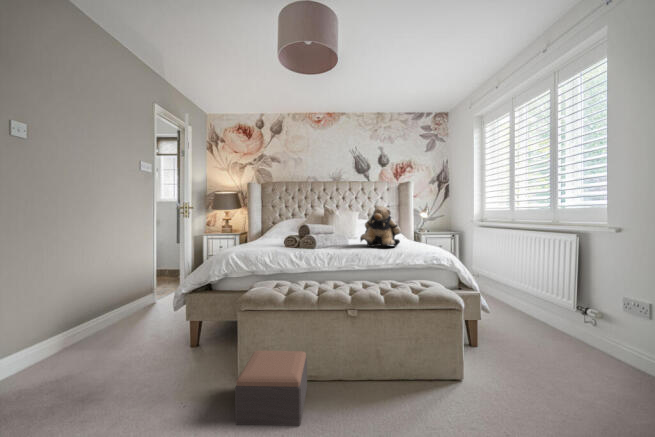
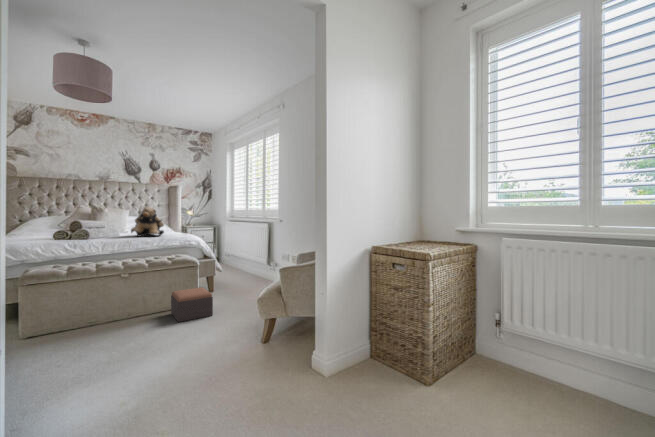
footstool: present [235,351,307,426] -> present [171,287,213,322]

